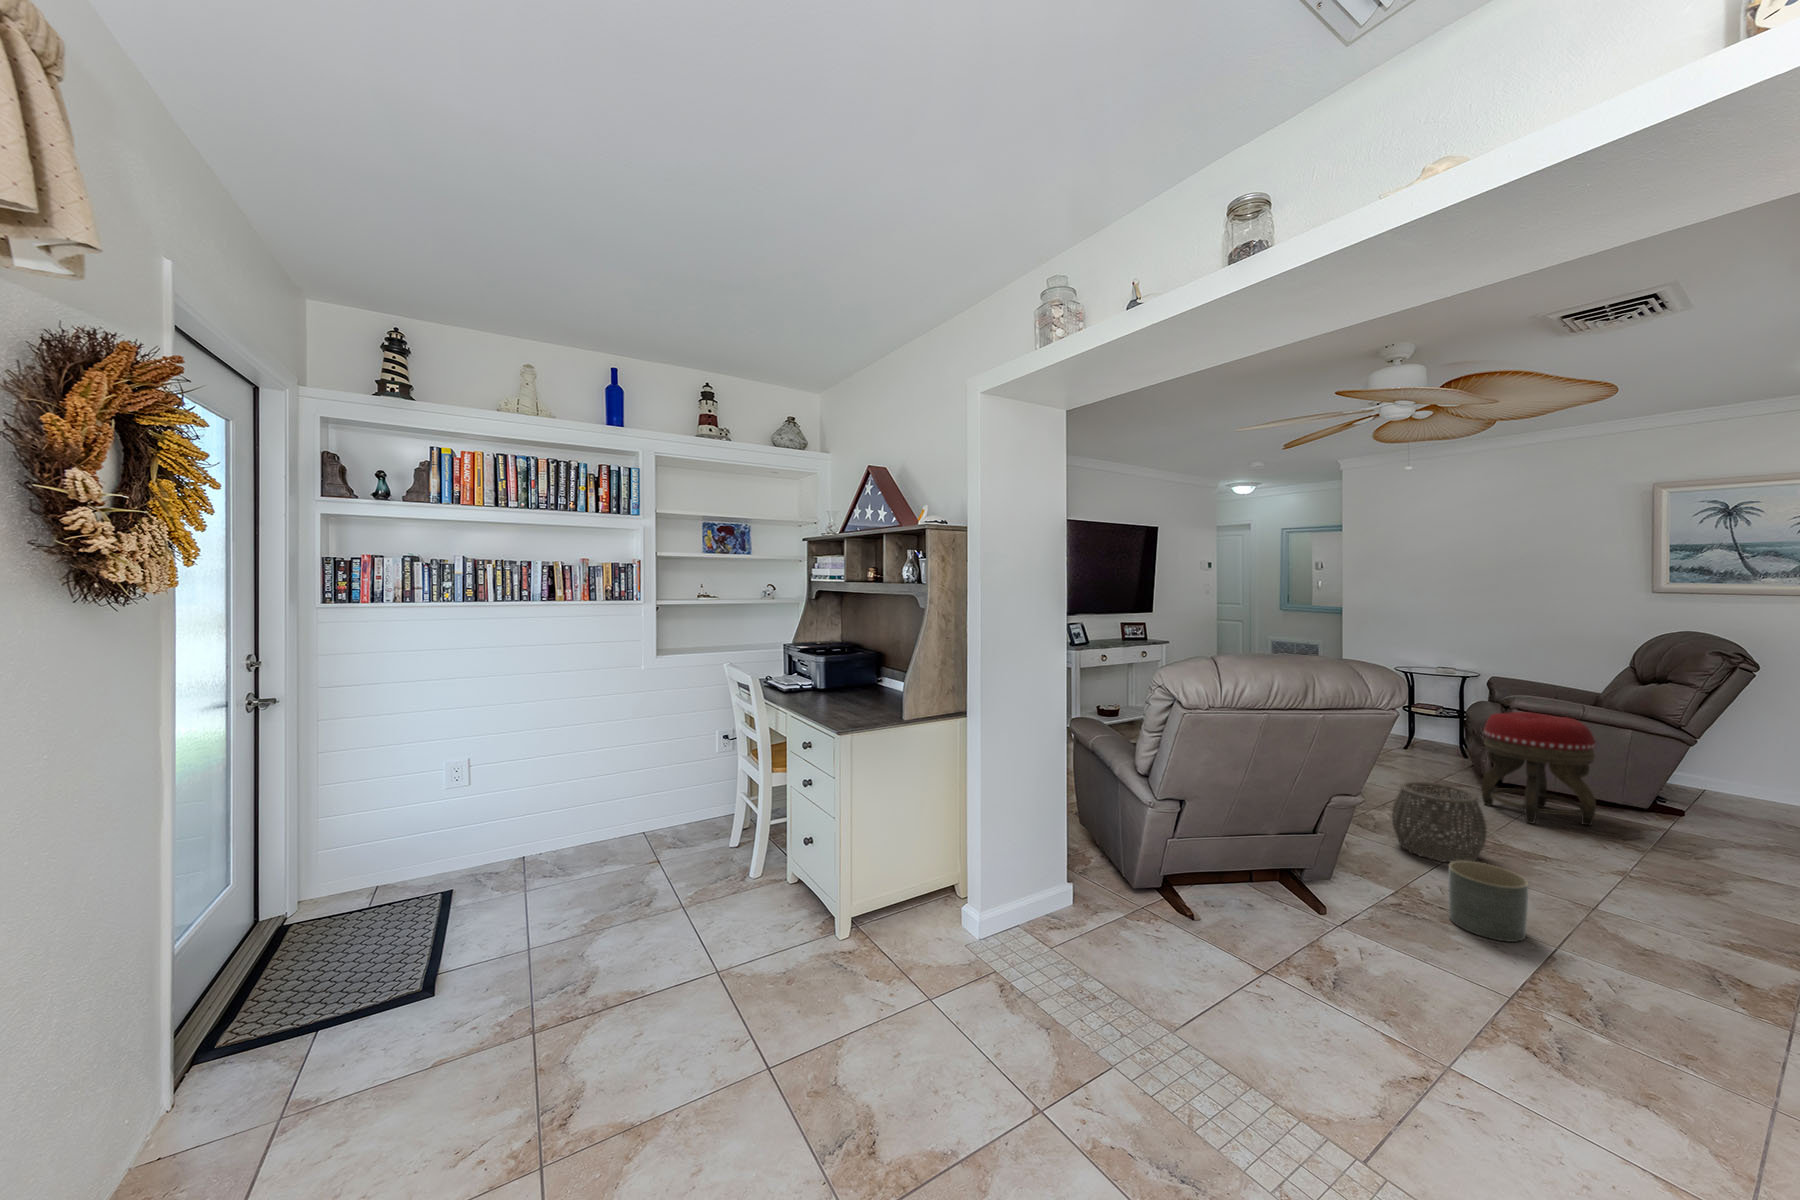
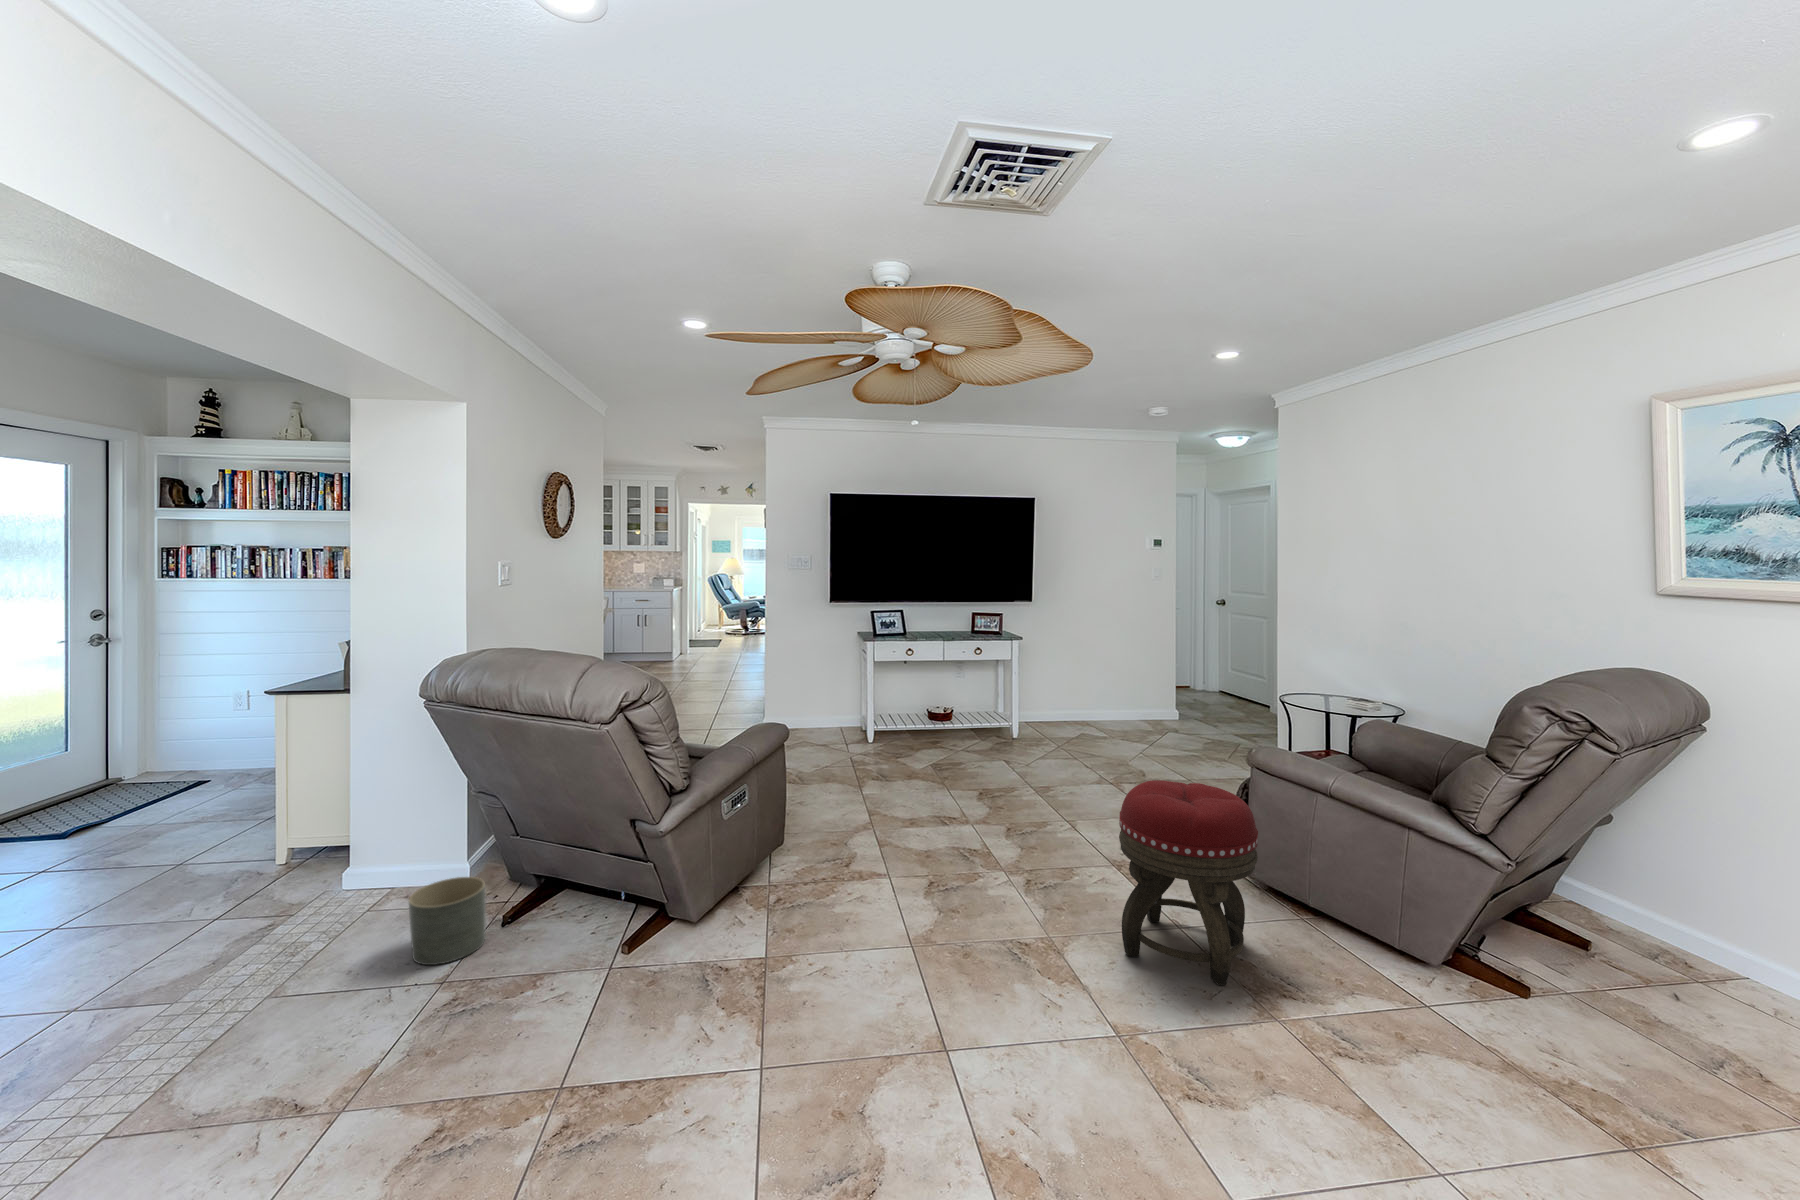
woven basket: present [1391,782,1487,863] -> none [820,846,921,967]
planter: present [1448,861,1529,942] -> present [409,877,486,965]

